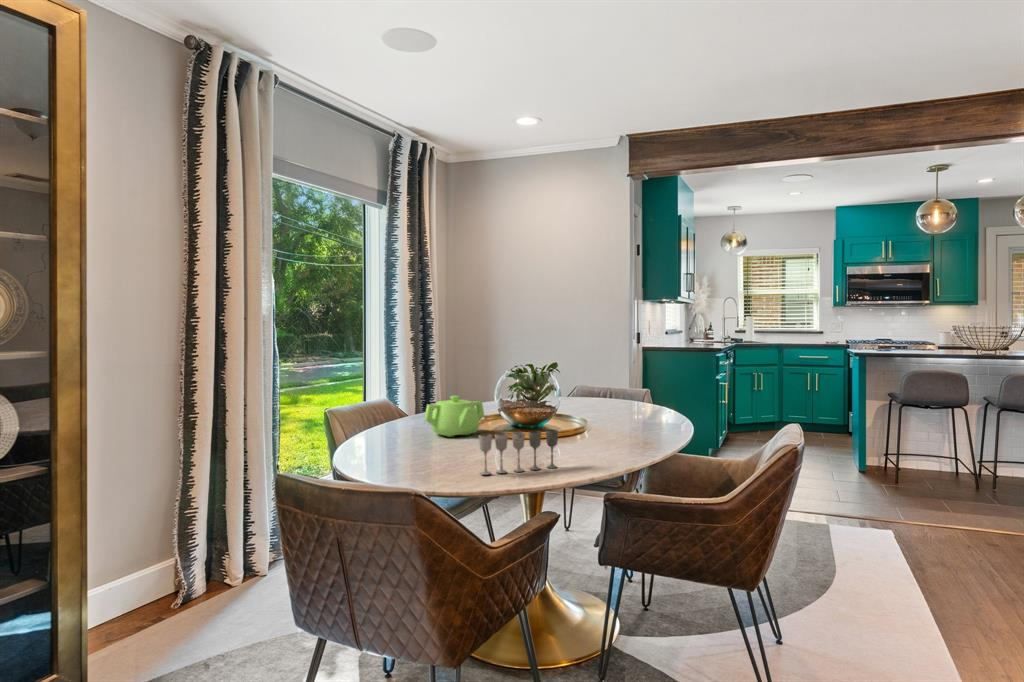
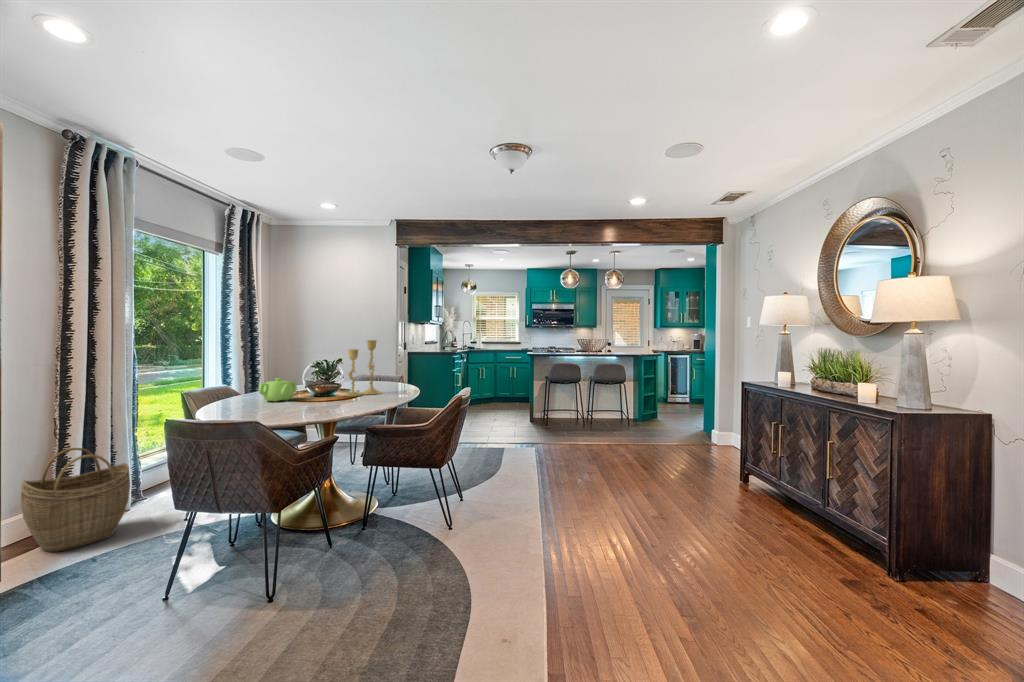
candlestick: none [560,330,627,433] -> present [344,340,382,397]
wine glass: present [479,429,558,475] -> none [294,391,339,414]
woven basket: none [131,485,260,638] -> present [21,448,130,552]

